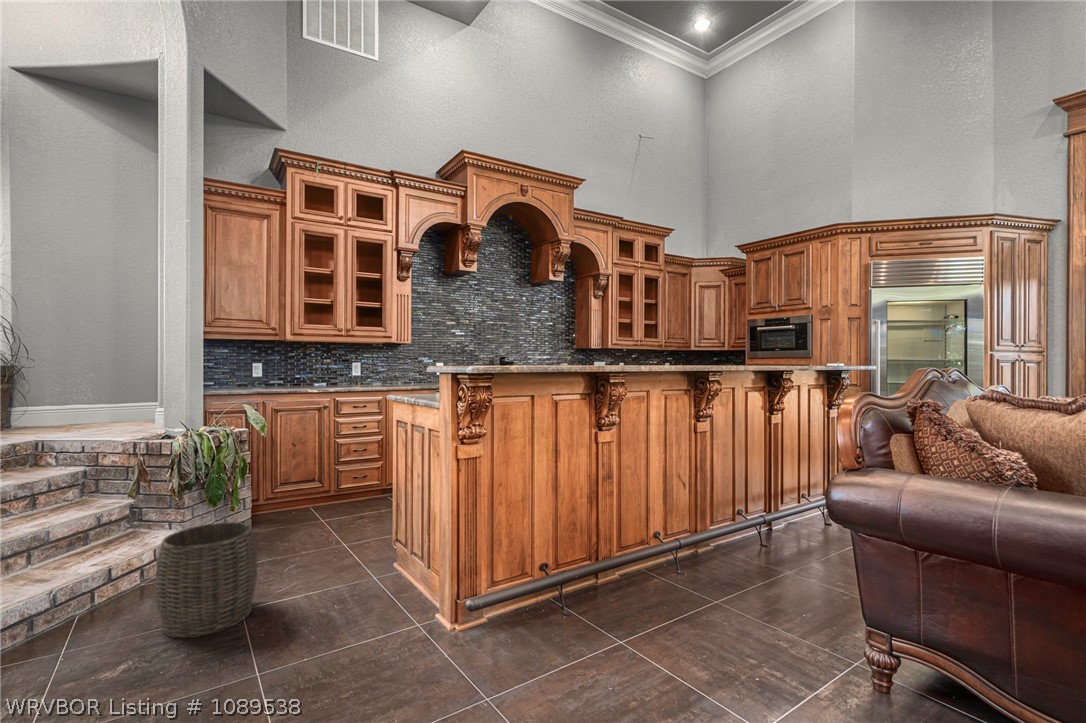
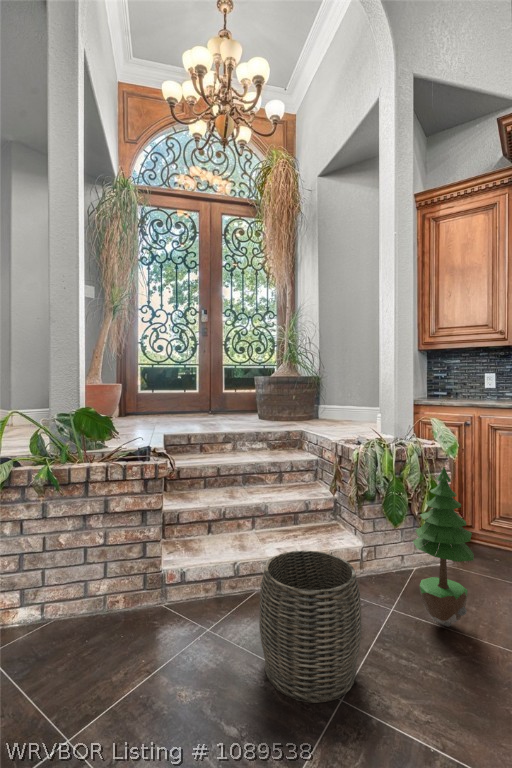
potted tree: none [255,438,305,560] -> present [413,467,474,627]

